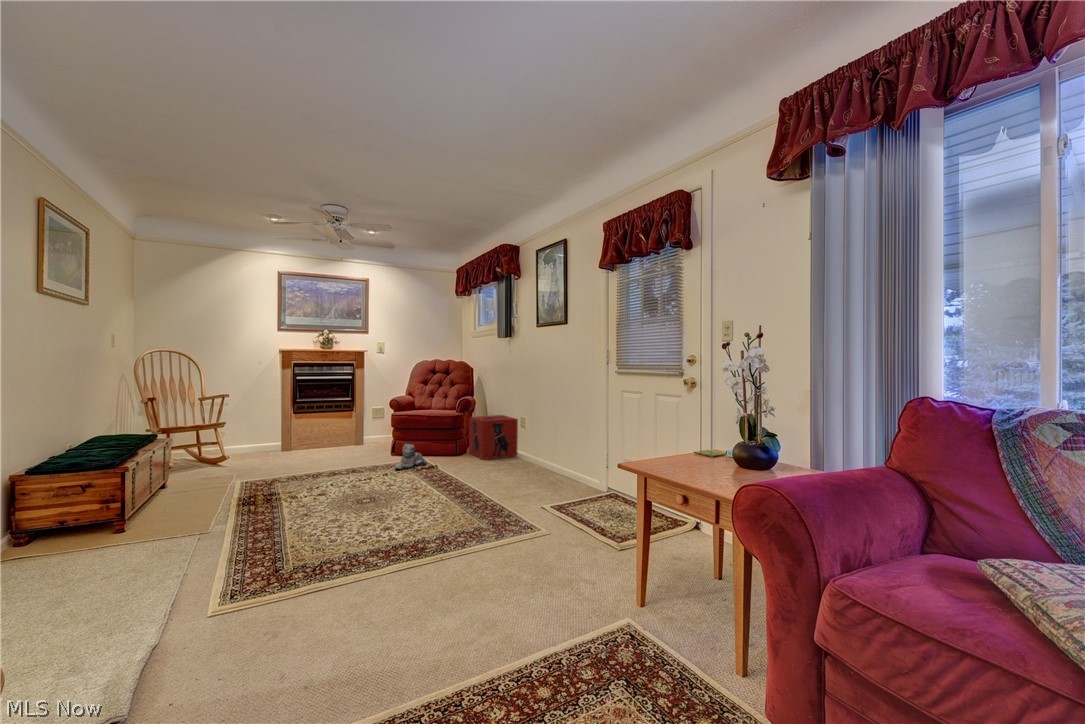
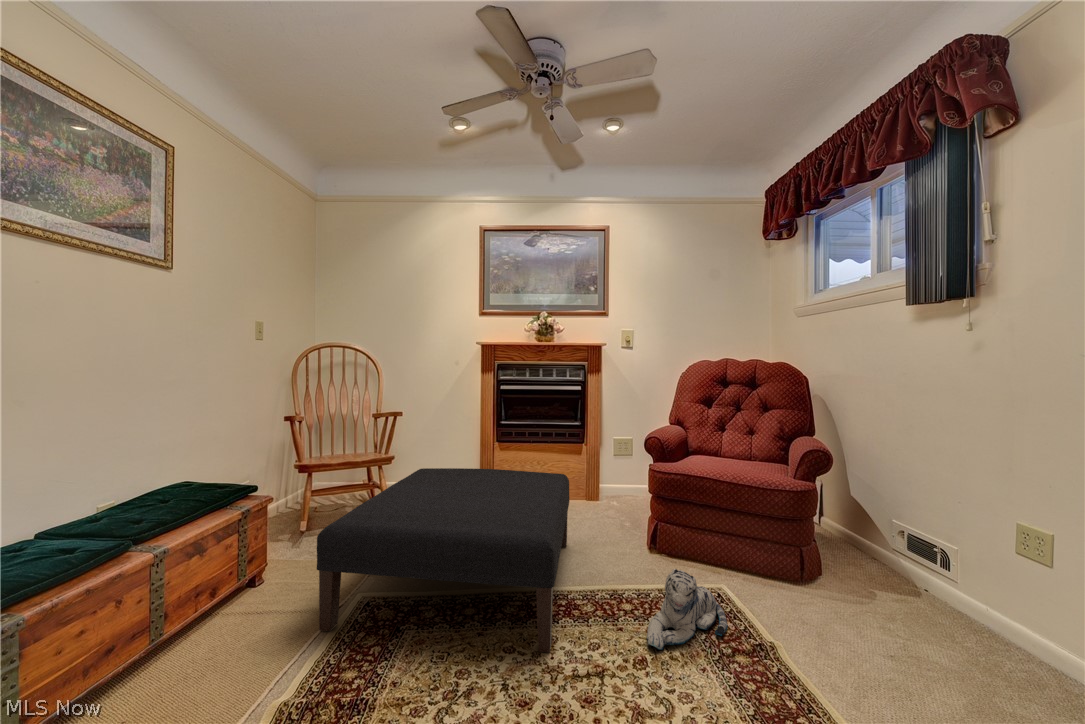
storage box: present [469,415,518,460] -> none [829,499,1027,659]
ottoman: none [238,420,358,488] -> present [317,468,569,653]

